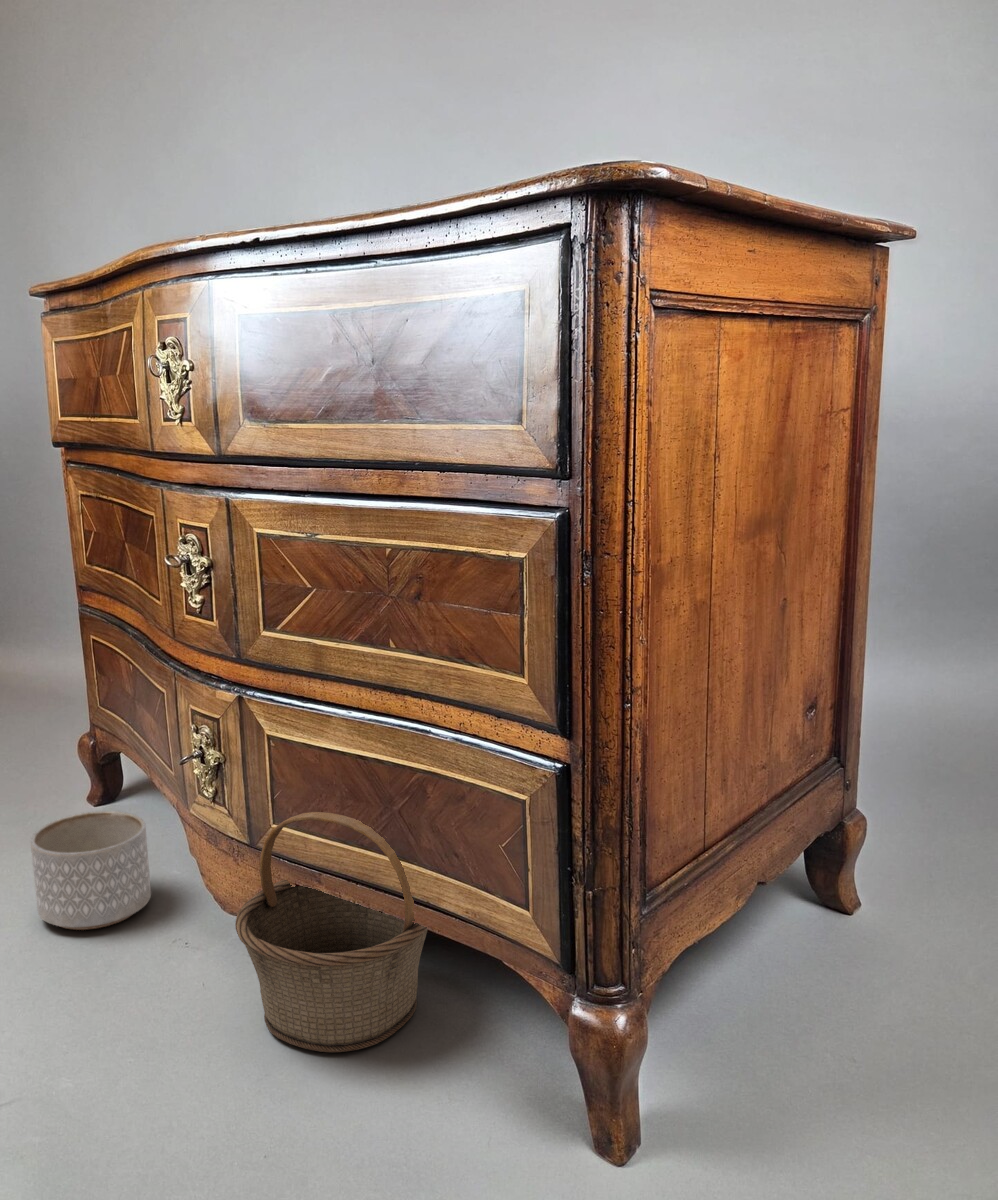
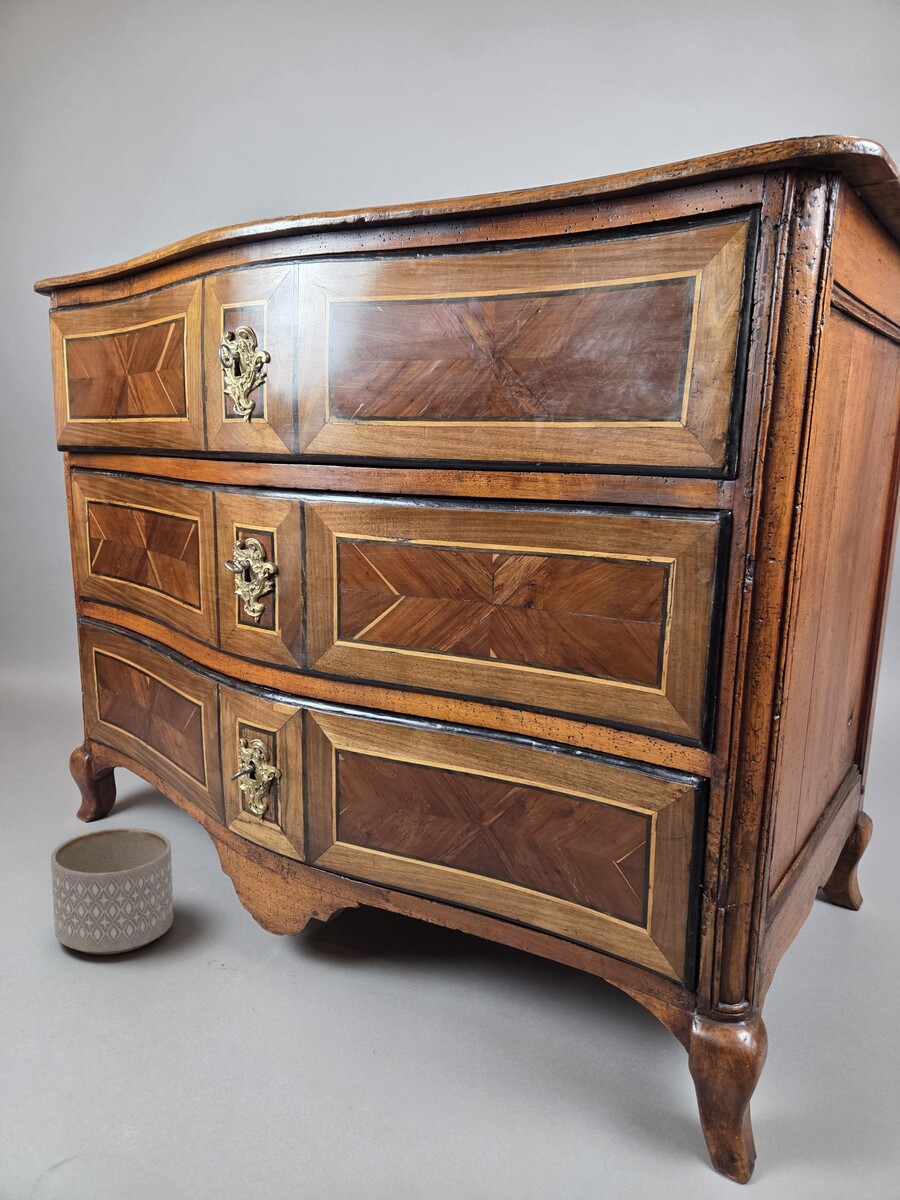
basket: present [235,812,428,1052] -> none [306,829,513,1083]

